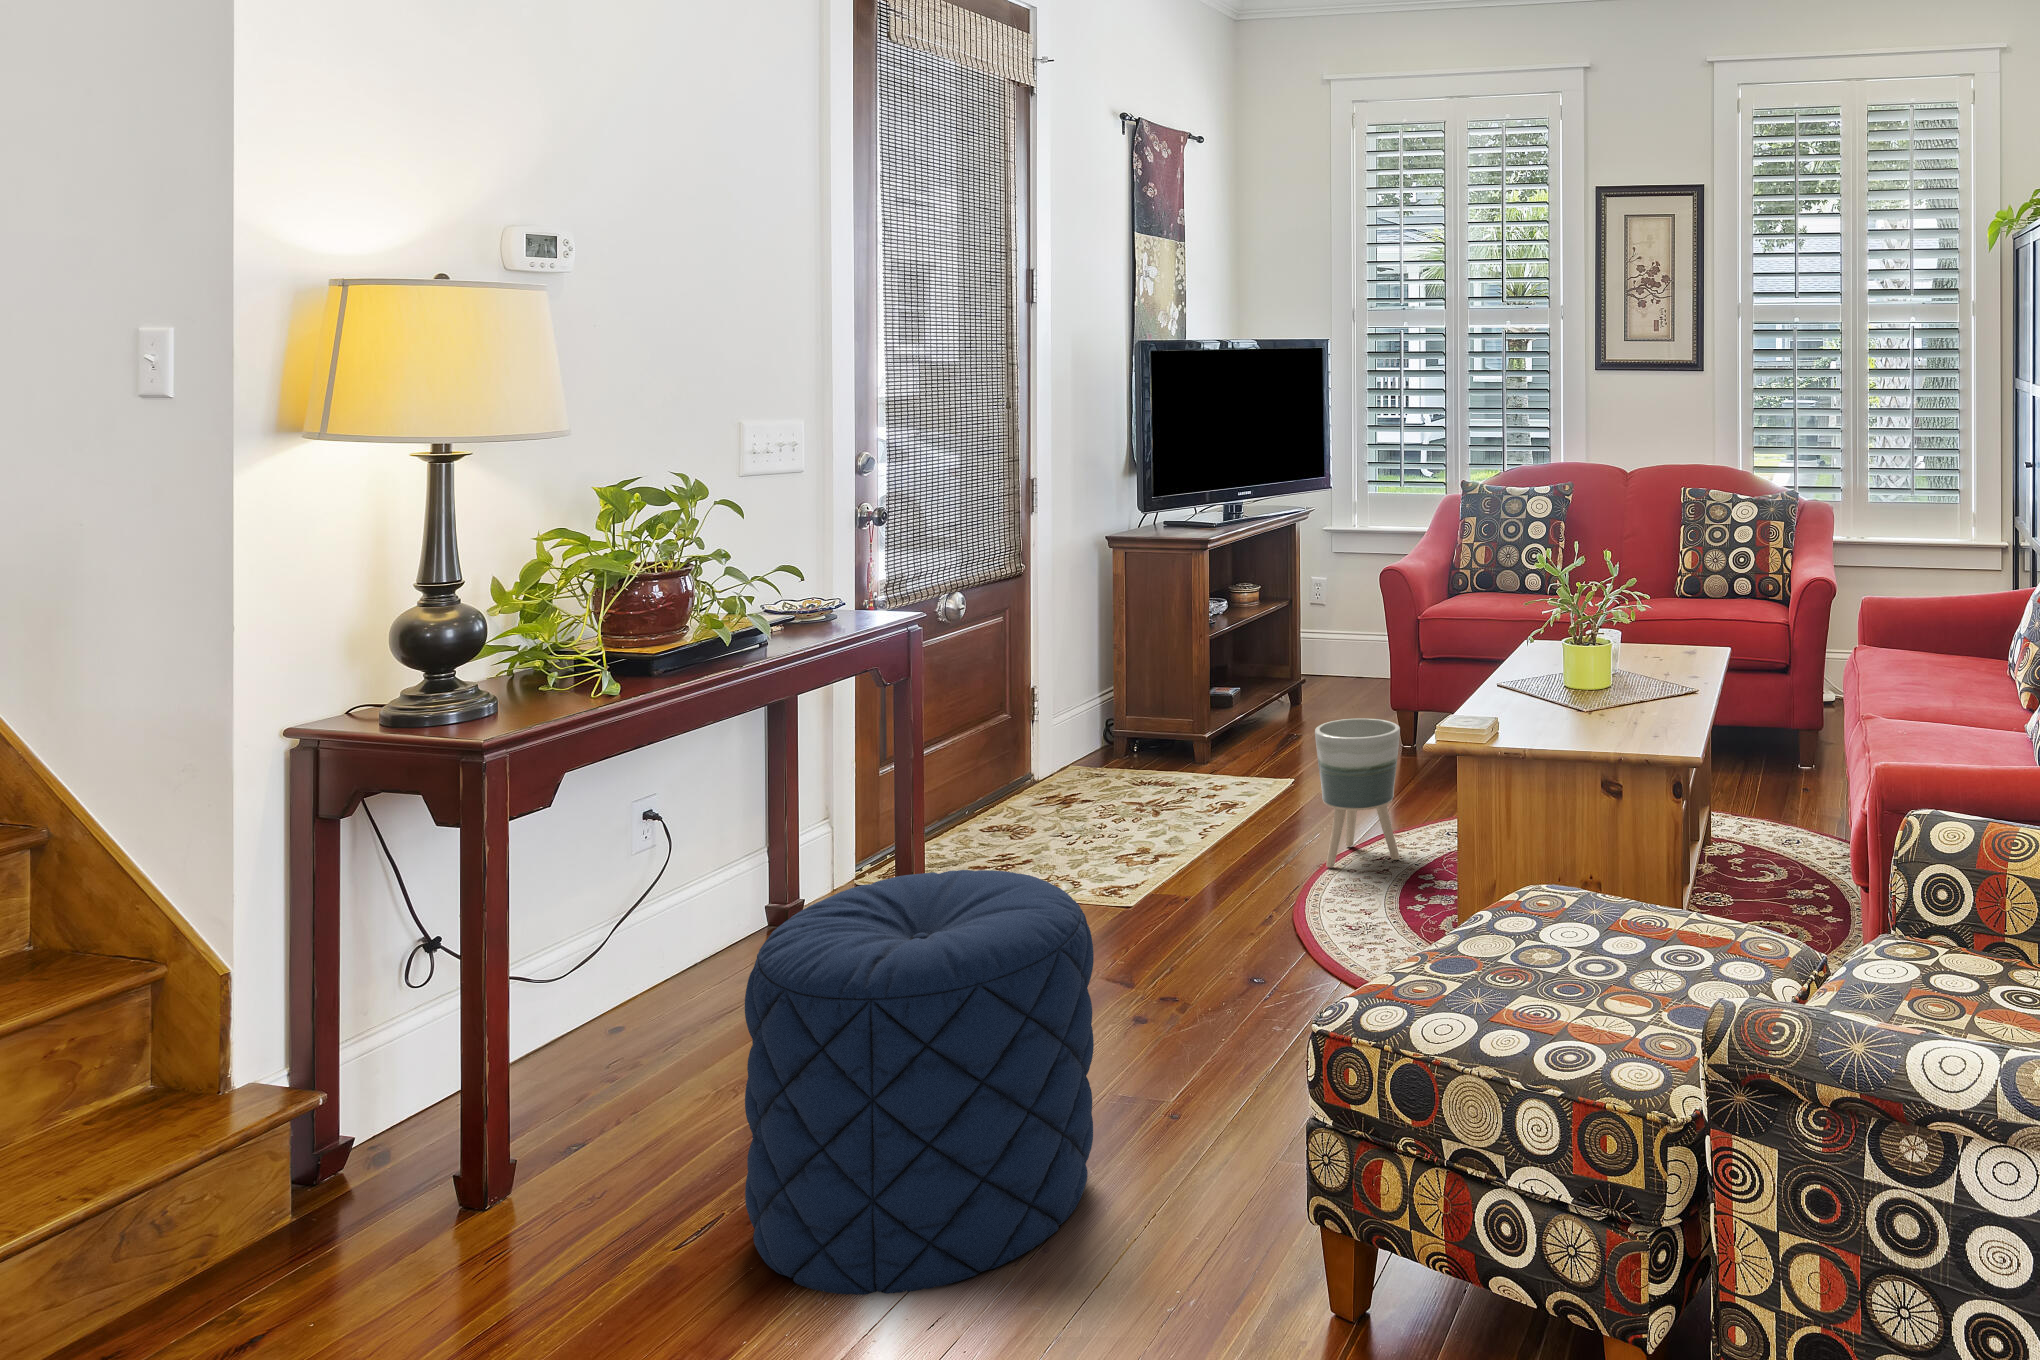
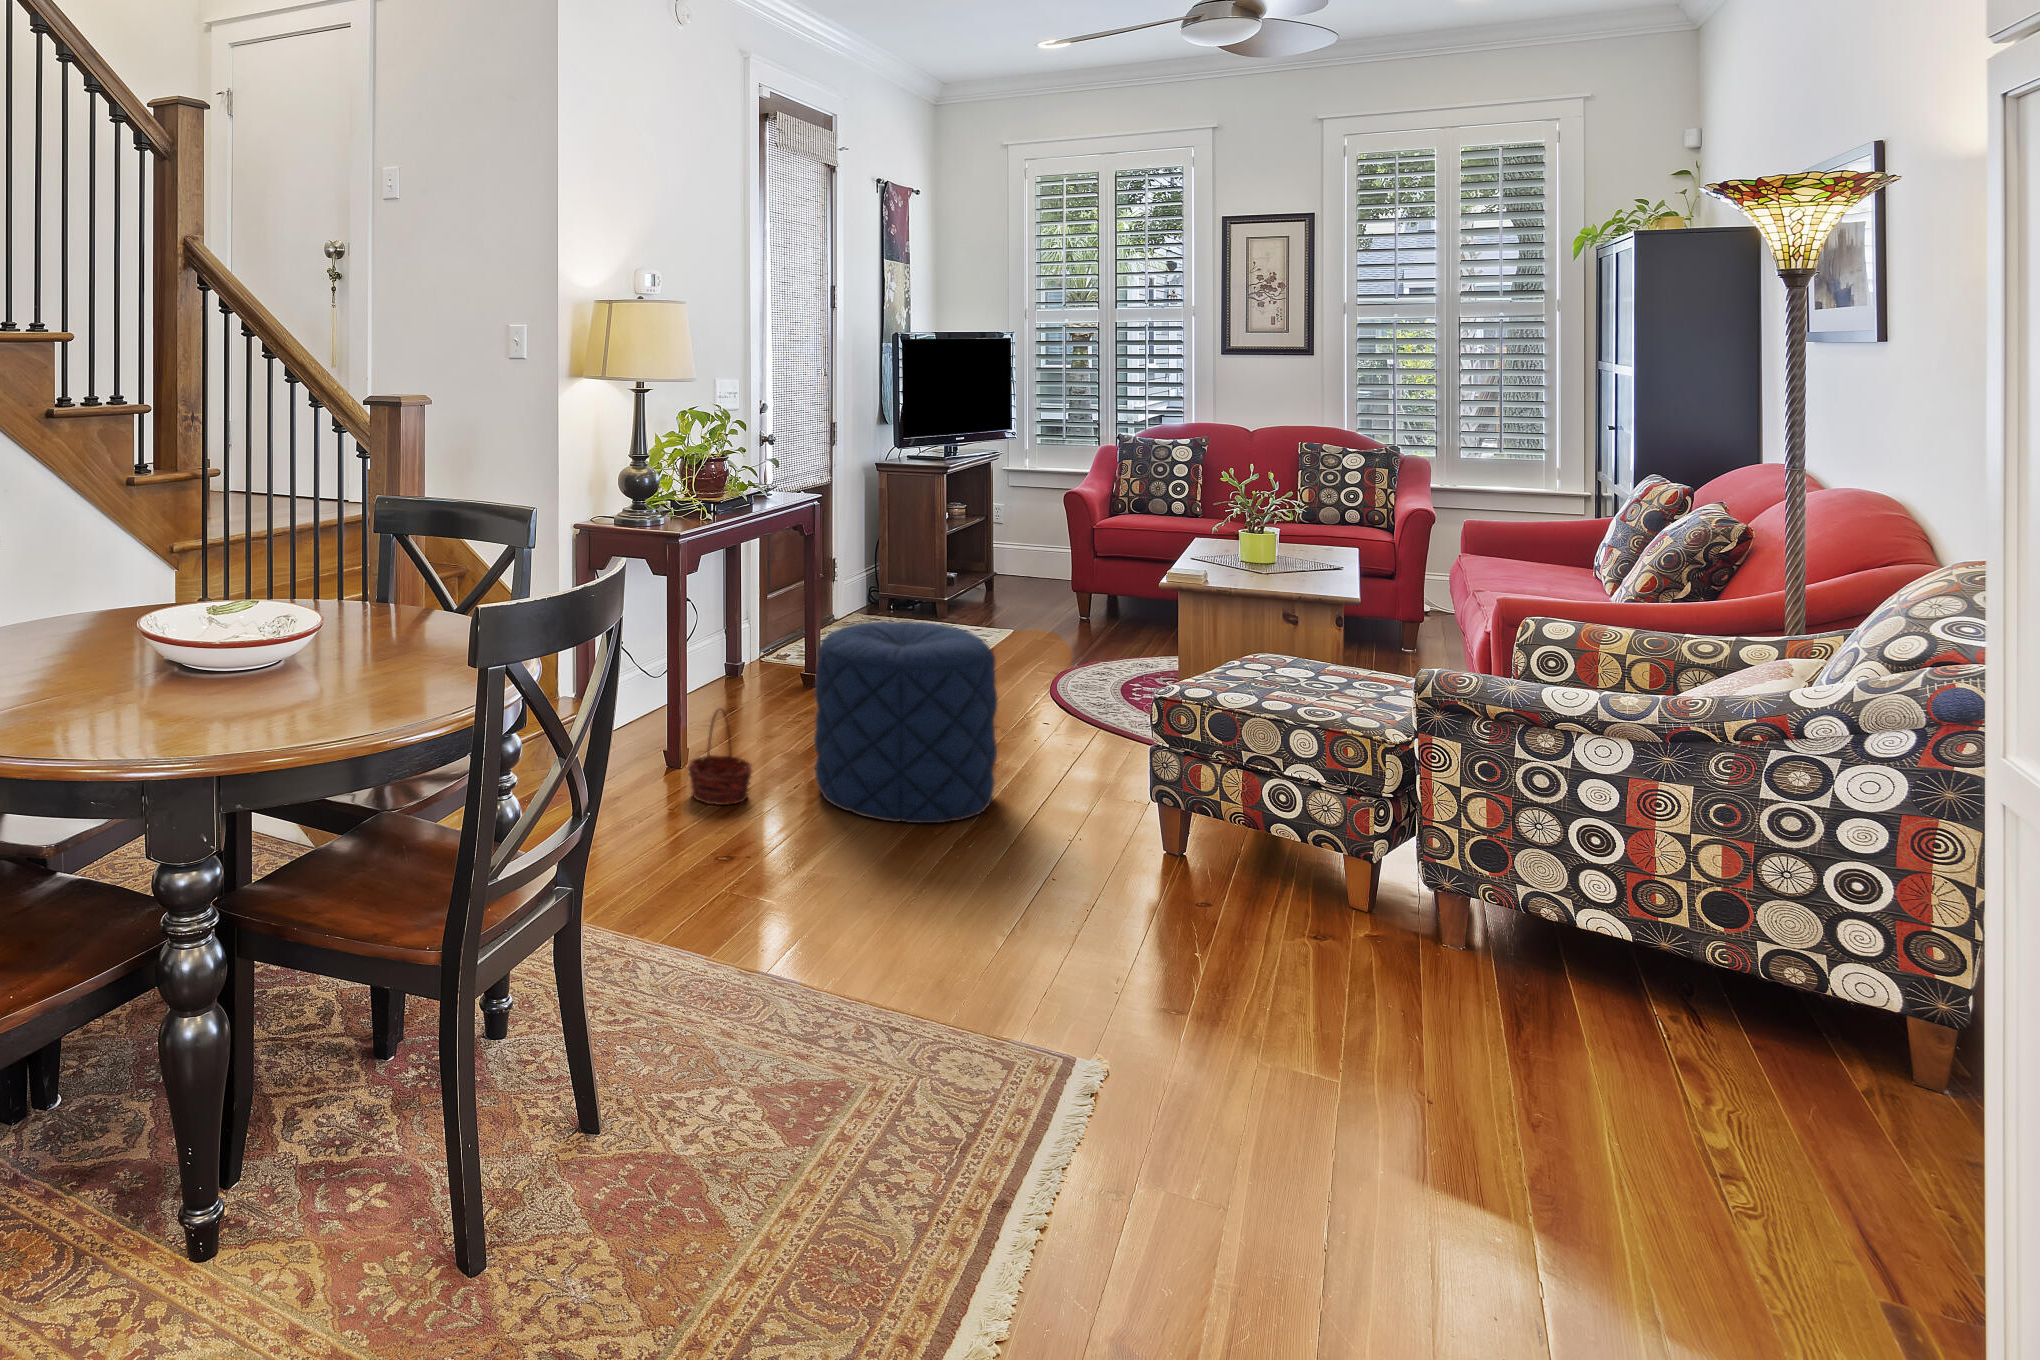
planter: present [1315,718,1400,867] -> none [1050,583,1111,677]
basket: none [463,1093,617,1302] -> present [688,709,752,805]

